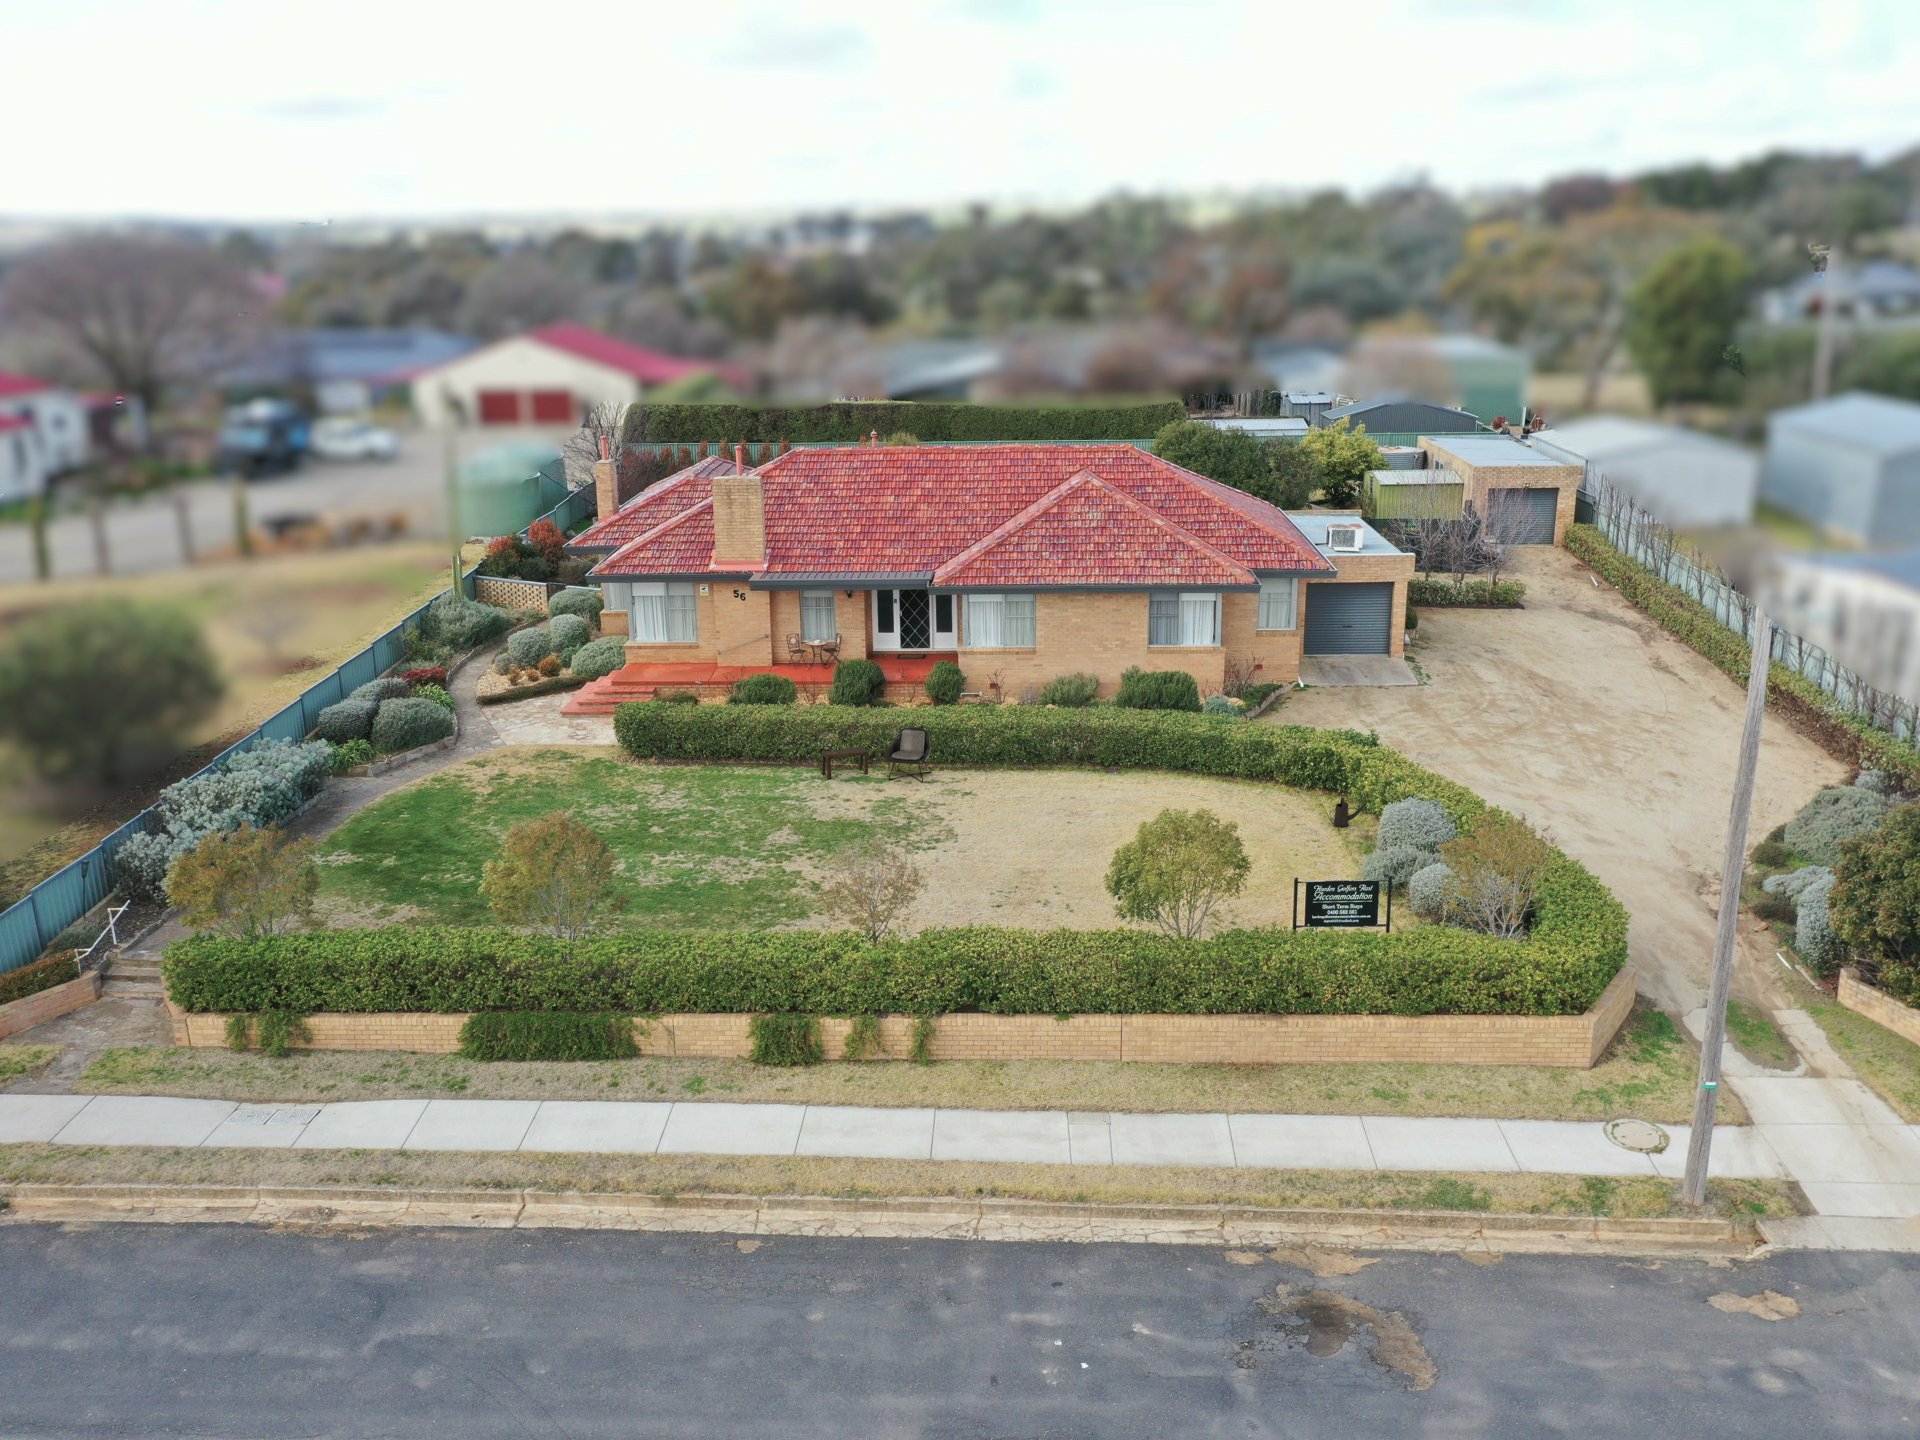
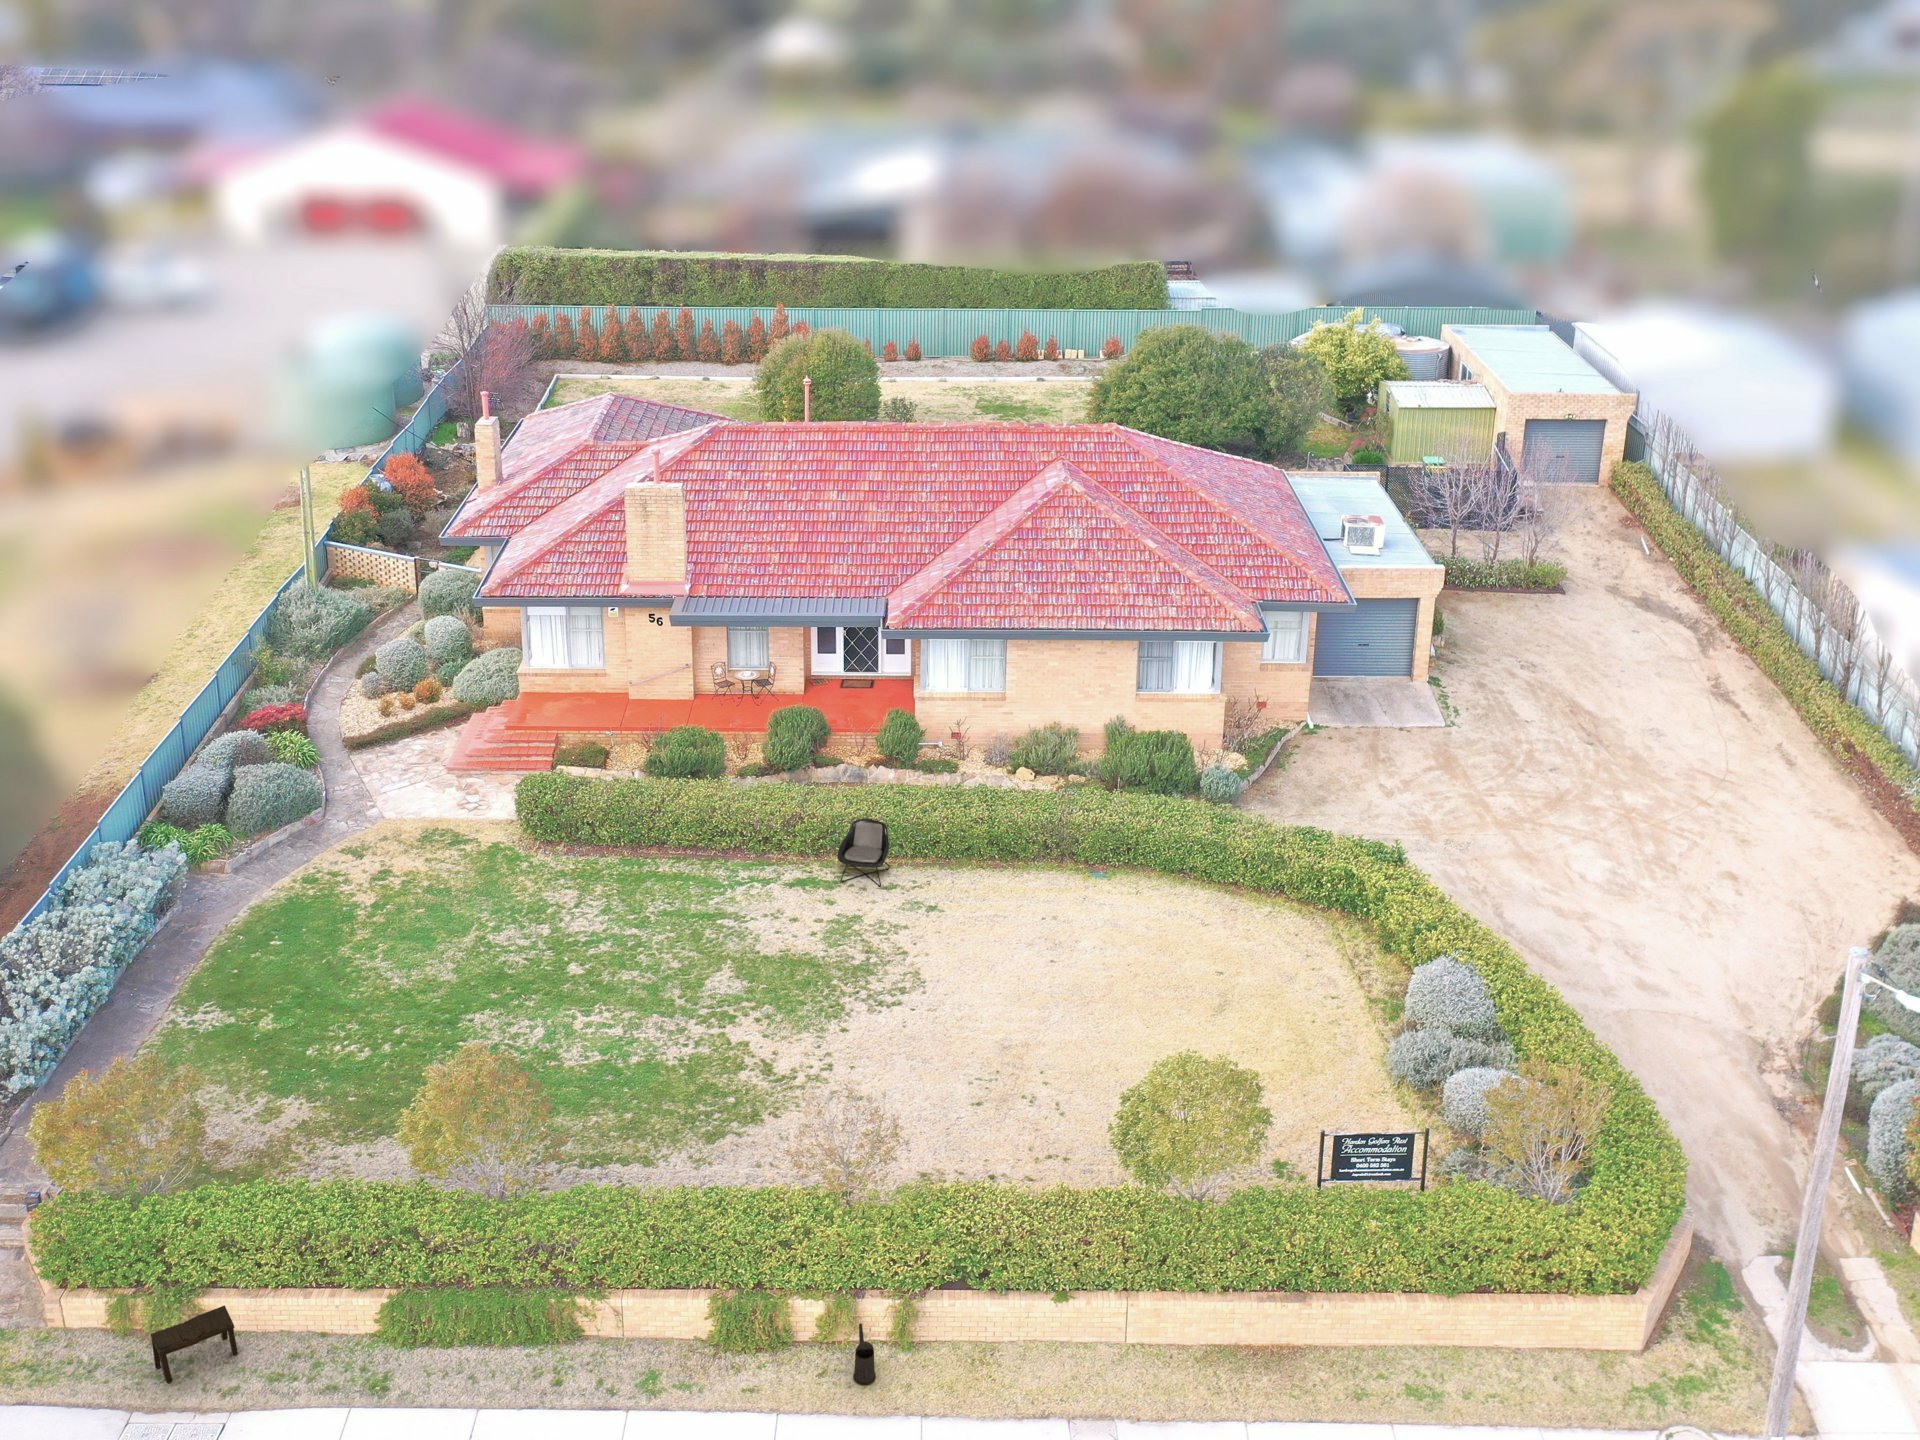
bench: present [822,746,868,779] -> present [151,1306,238,1383]
watering can: present [1330,797,1367,827] -> present [853,1323,876,1385]

